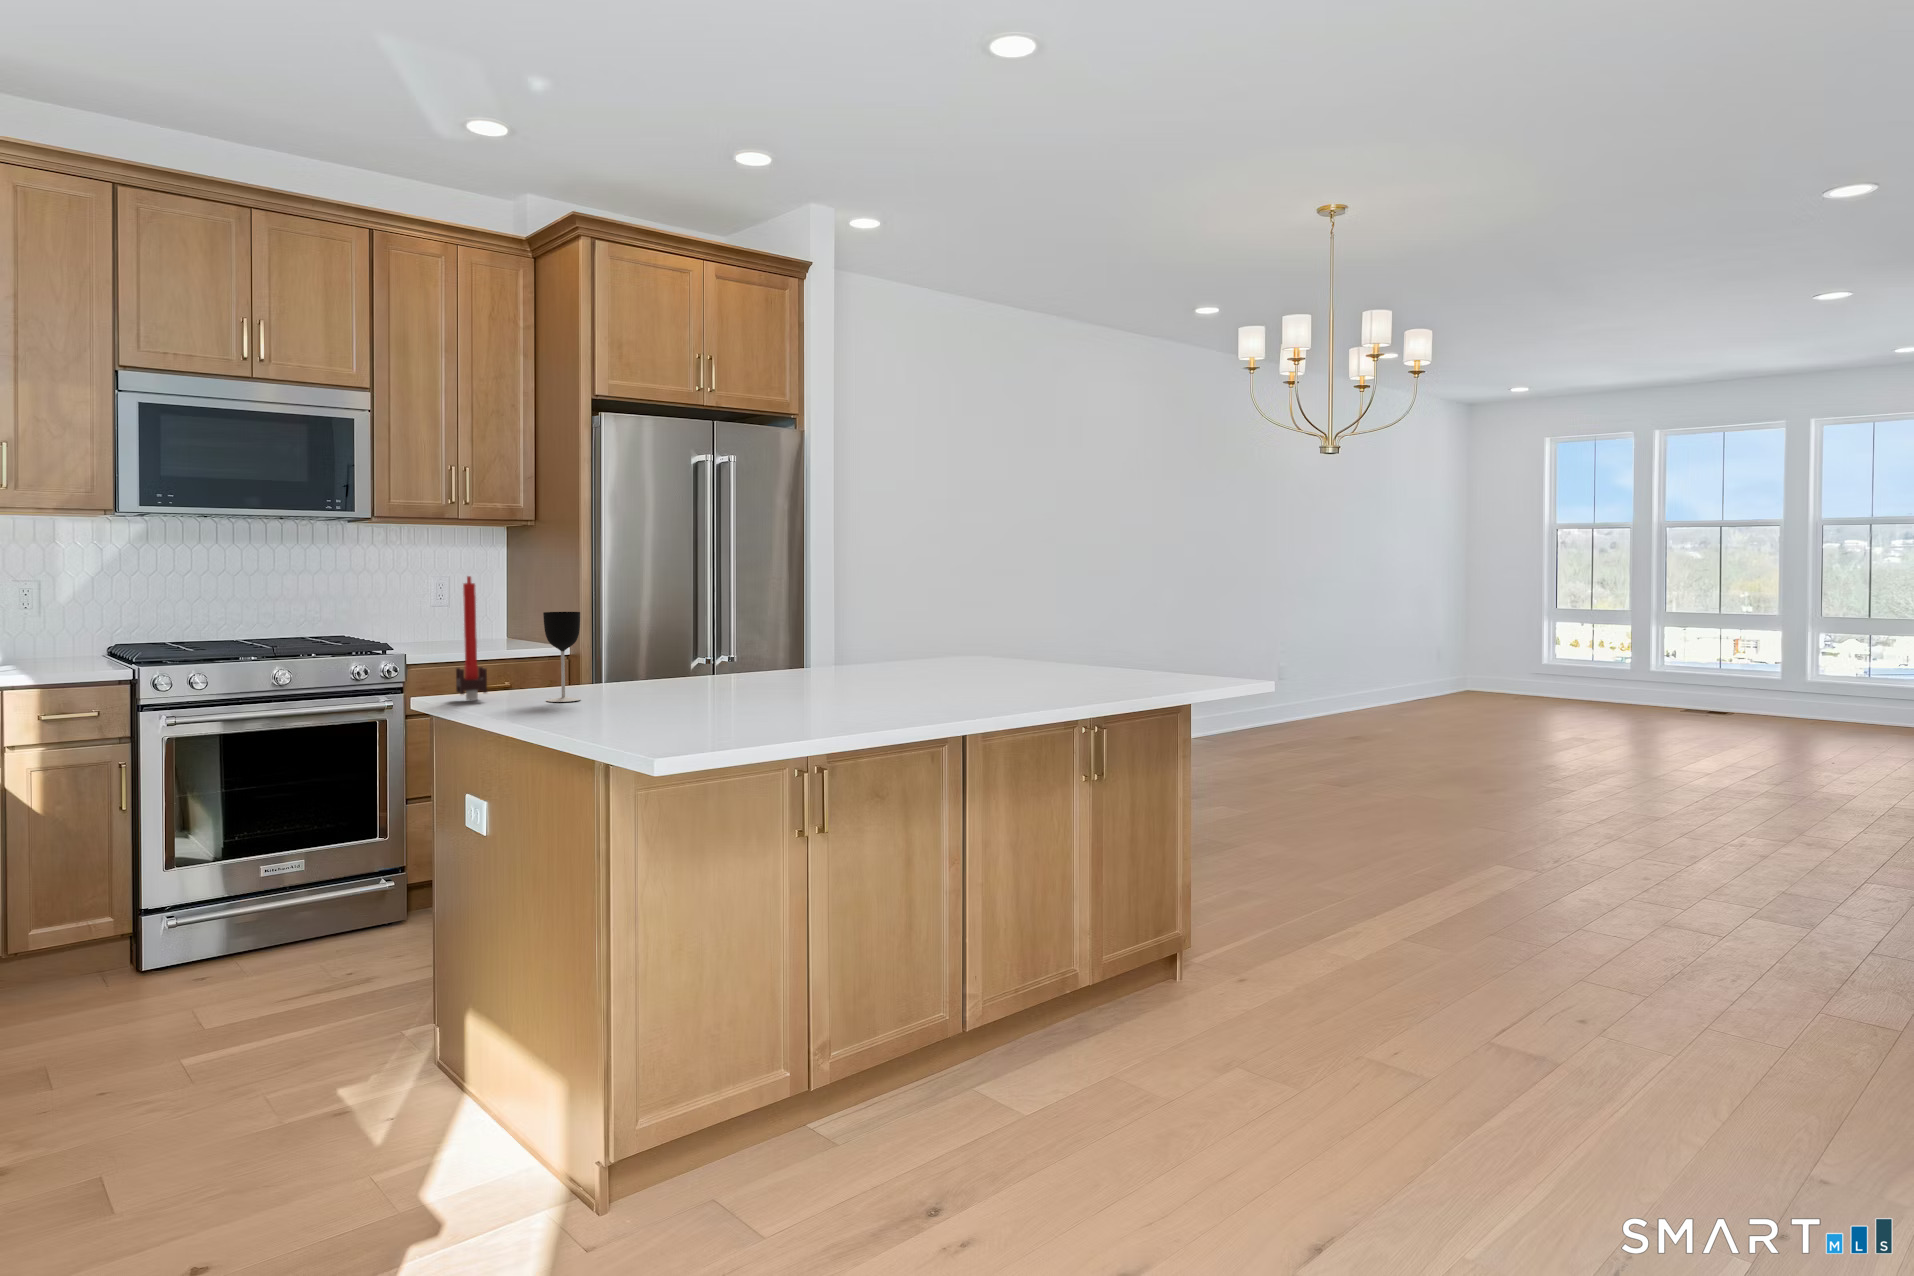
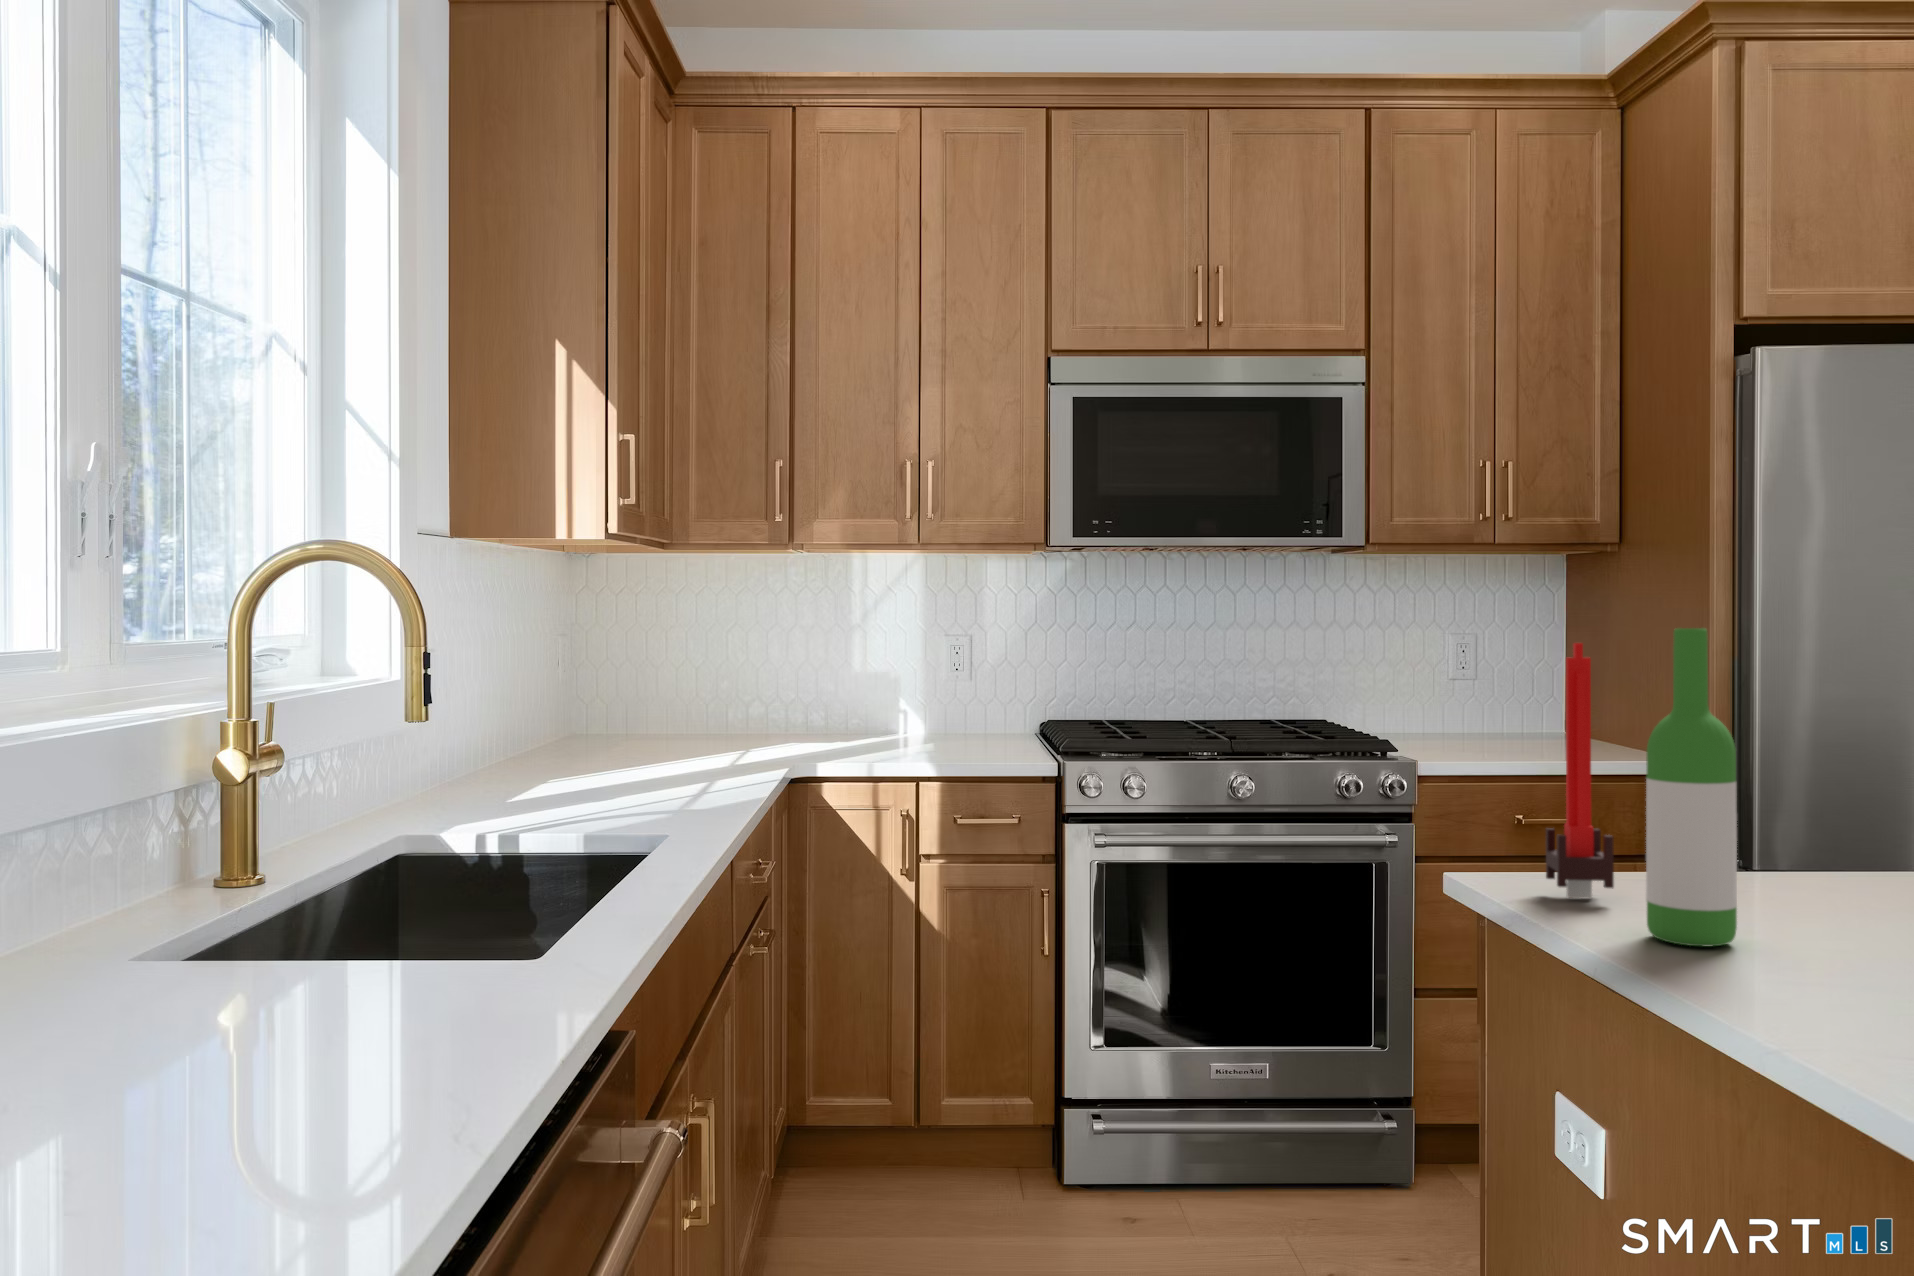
wine bottle: none [494,568,534,709] -> present [1646,628,1737,947]
wine glass: present [543,612,580,702] -> none [1746,721,1837,929]

